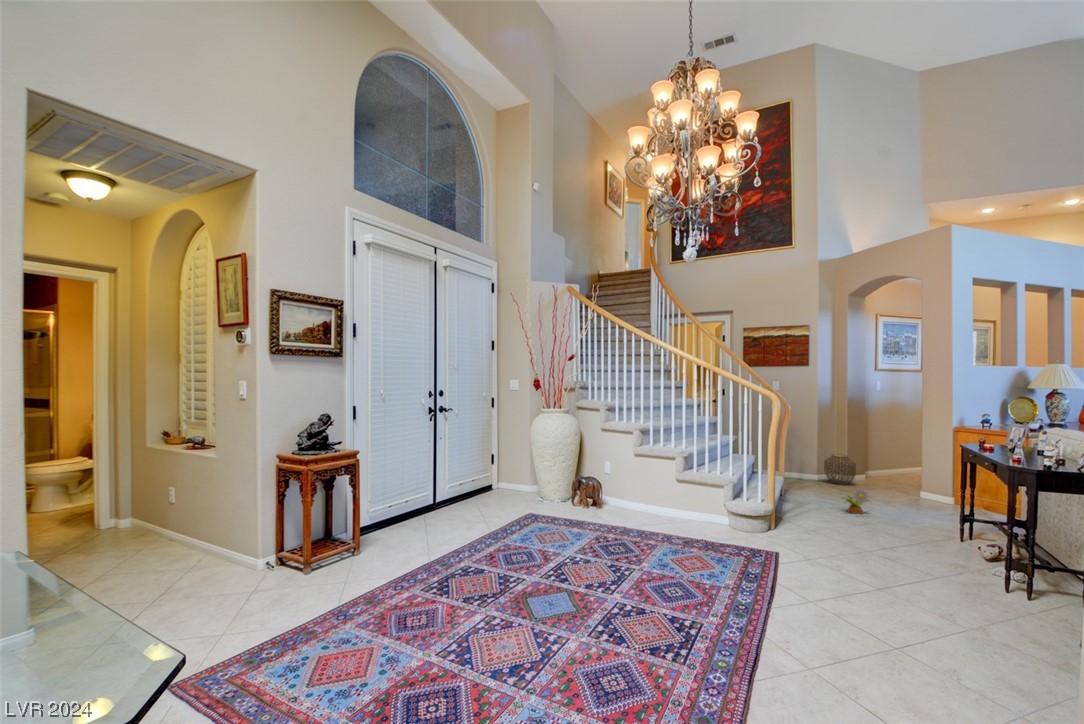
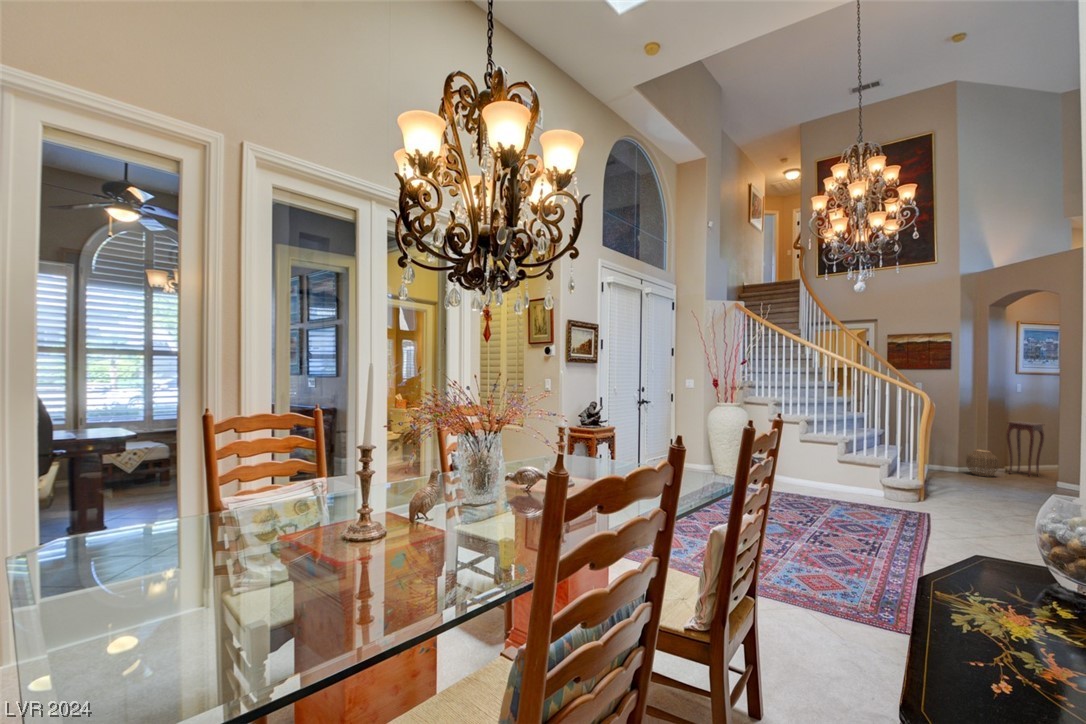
side table: none [862,421,898,484] -> present [1007,421,1044,477]
decorative plant: present [842,489,869,514] -> none [982,476,1012,497]

